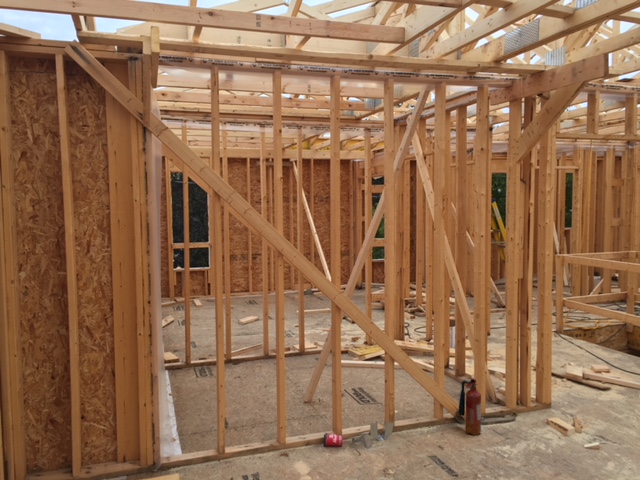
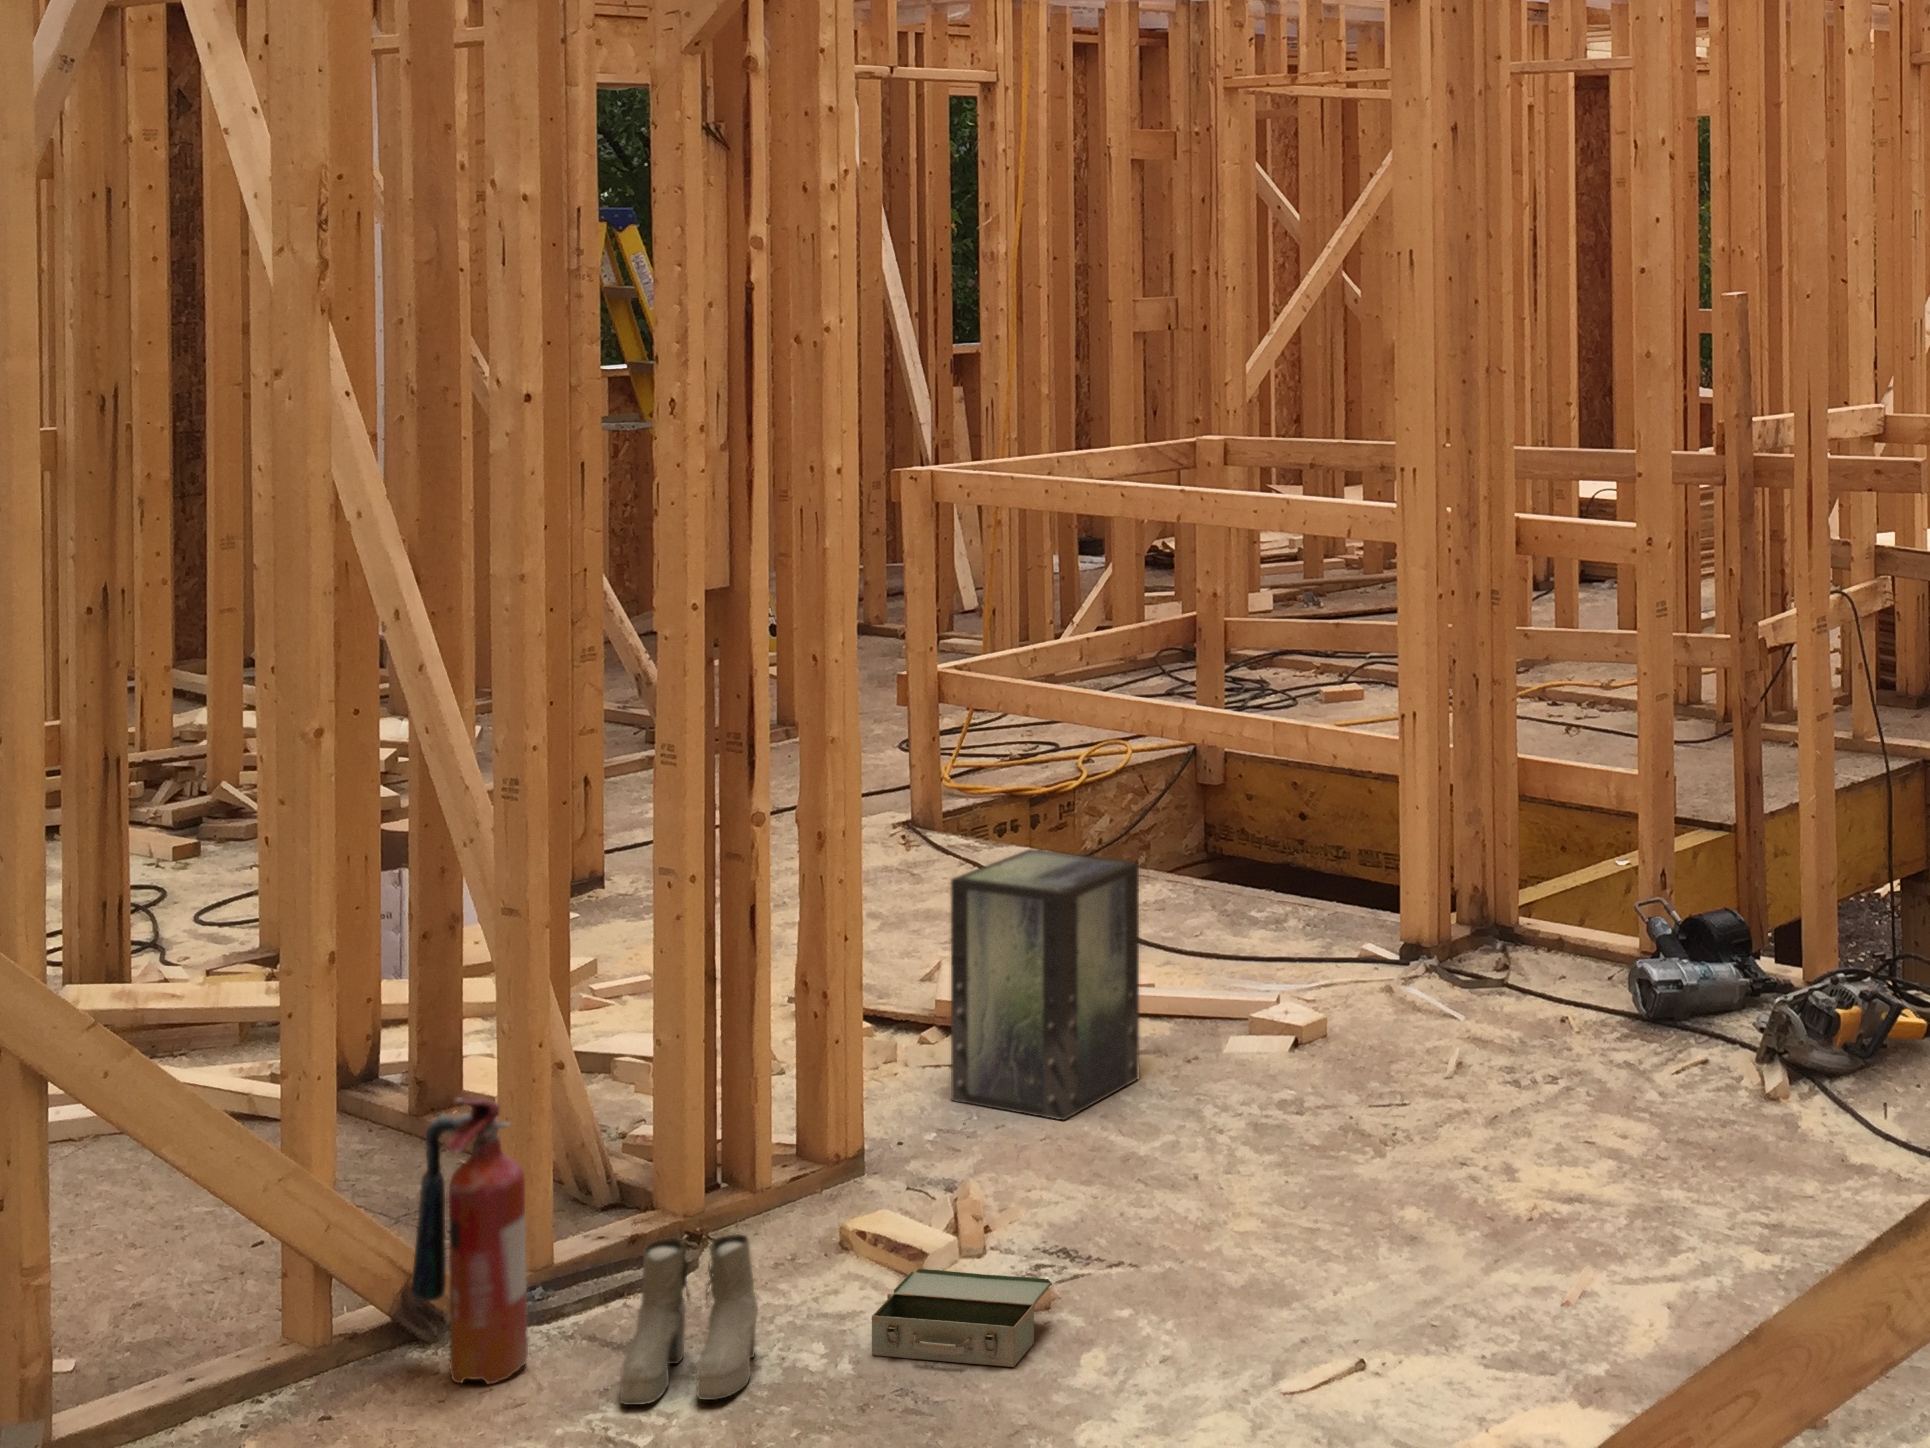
storage box: none [571,343,621,407] -> present [951,849,1139,1120]
boots: none [500,415,530,452] -> present [620,1234,758,1405]
toolbox: none [556,435,601,464] -> present [872,1269,1052,1367]

